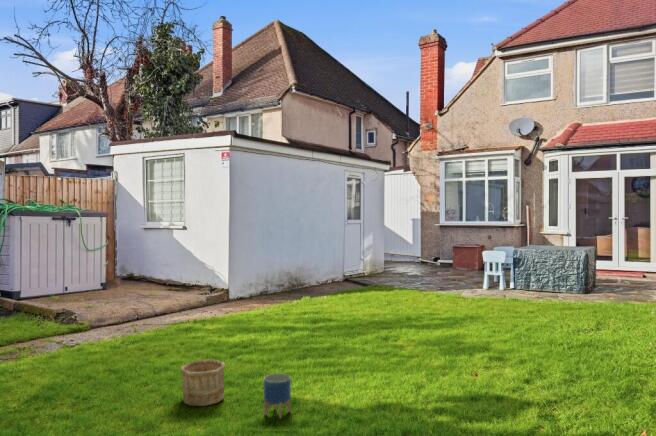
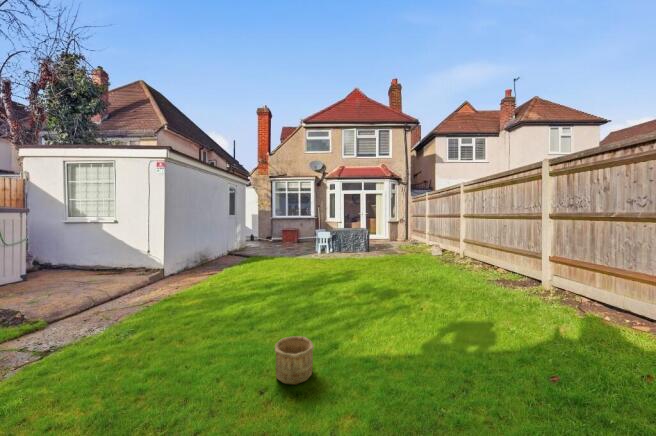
planter: present [264,374,291,418] -> none [359,336,380,374]

